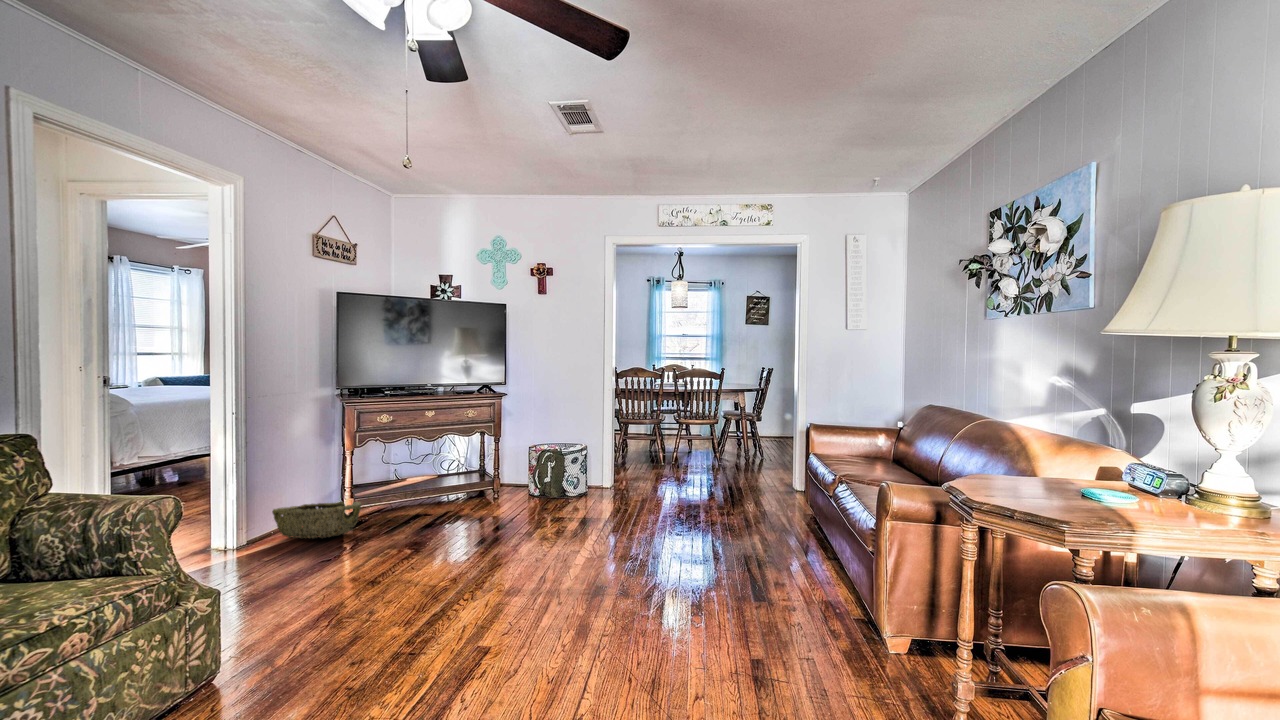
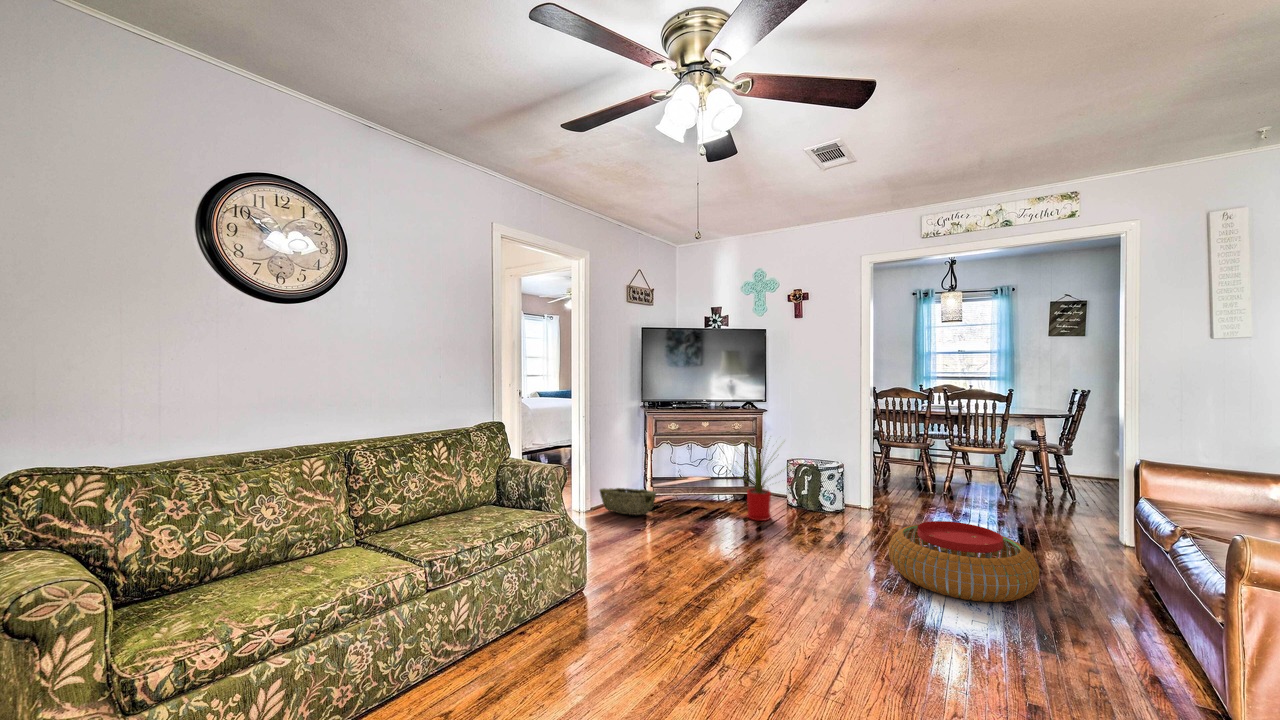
house plant: none [456,414,536,520] -> present [736,439,782,521]
pouf: none [634,492,764,569] -> present [888,521,1040,602]

